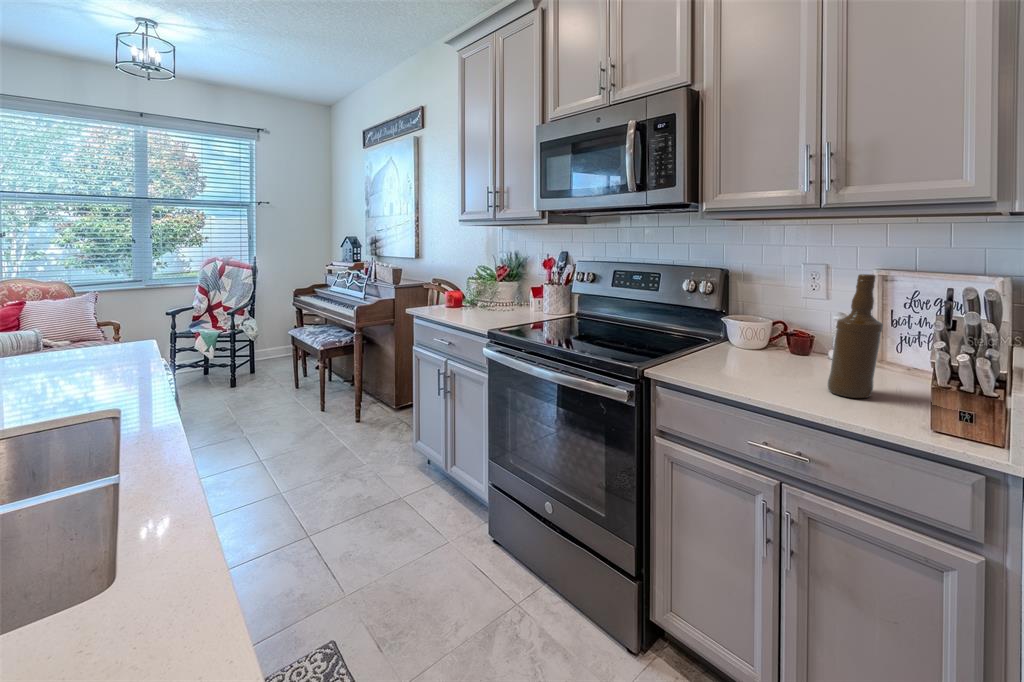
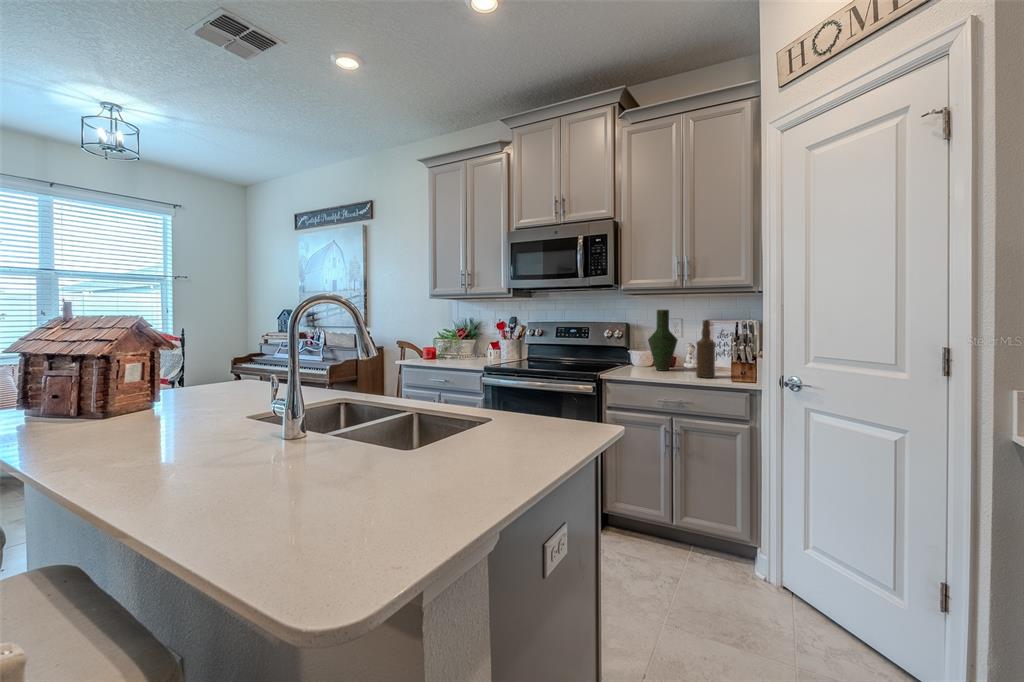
vase: none [745,248,806,363] -> present [648,310,678,371]

